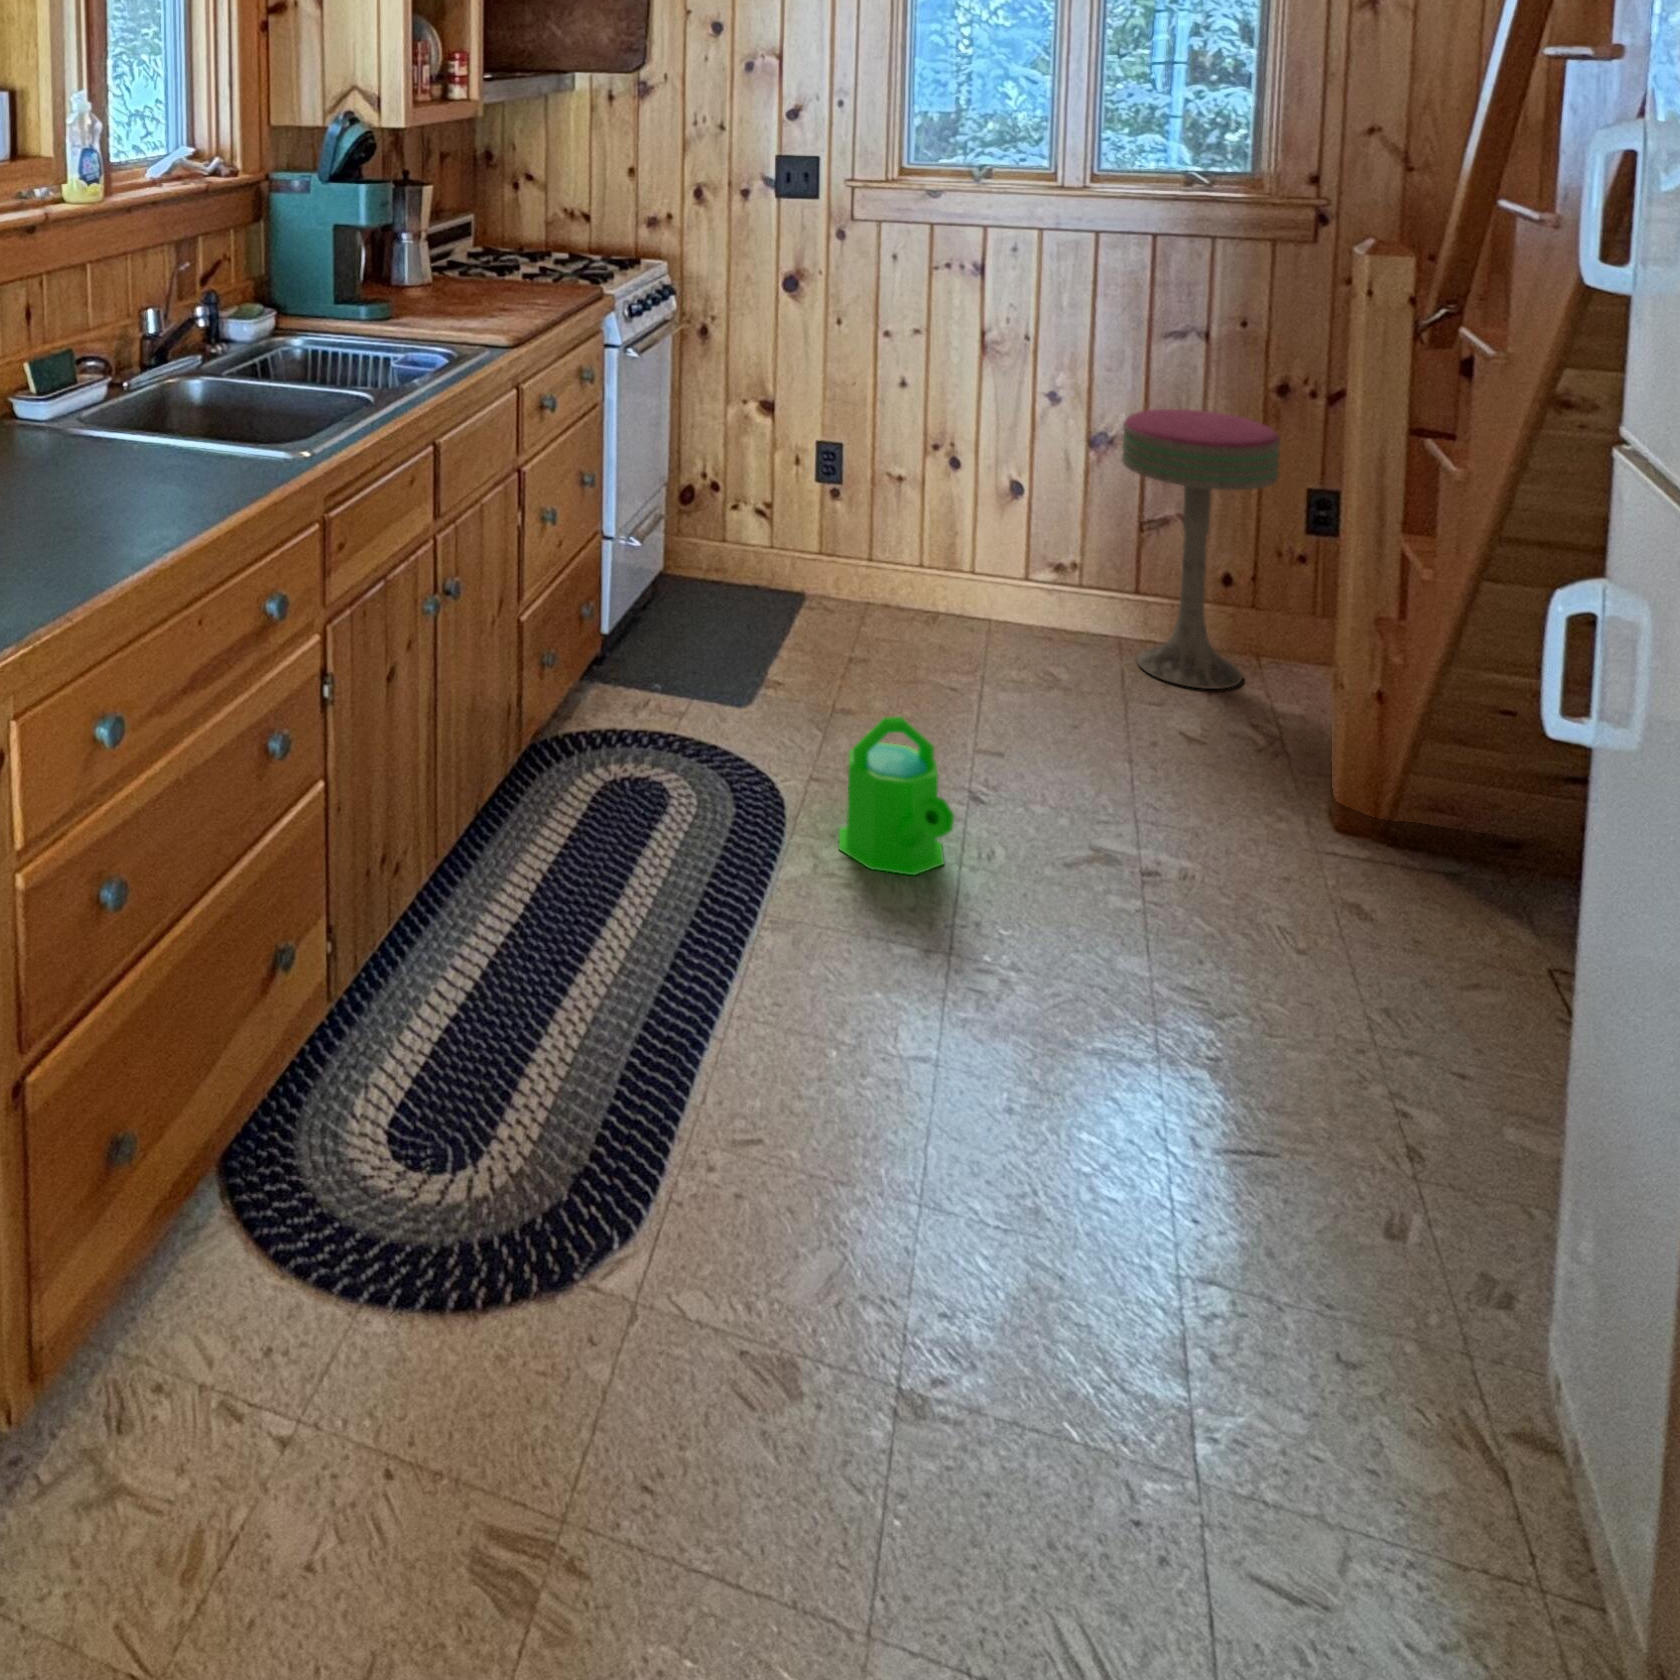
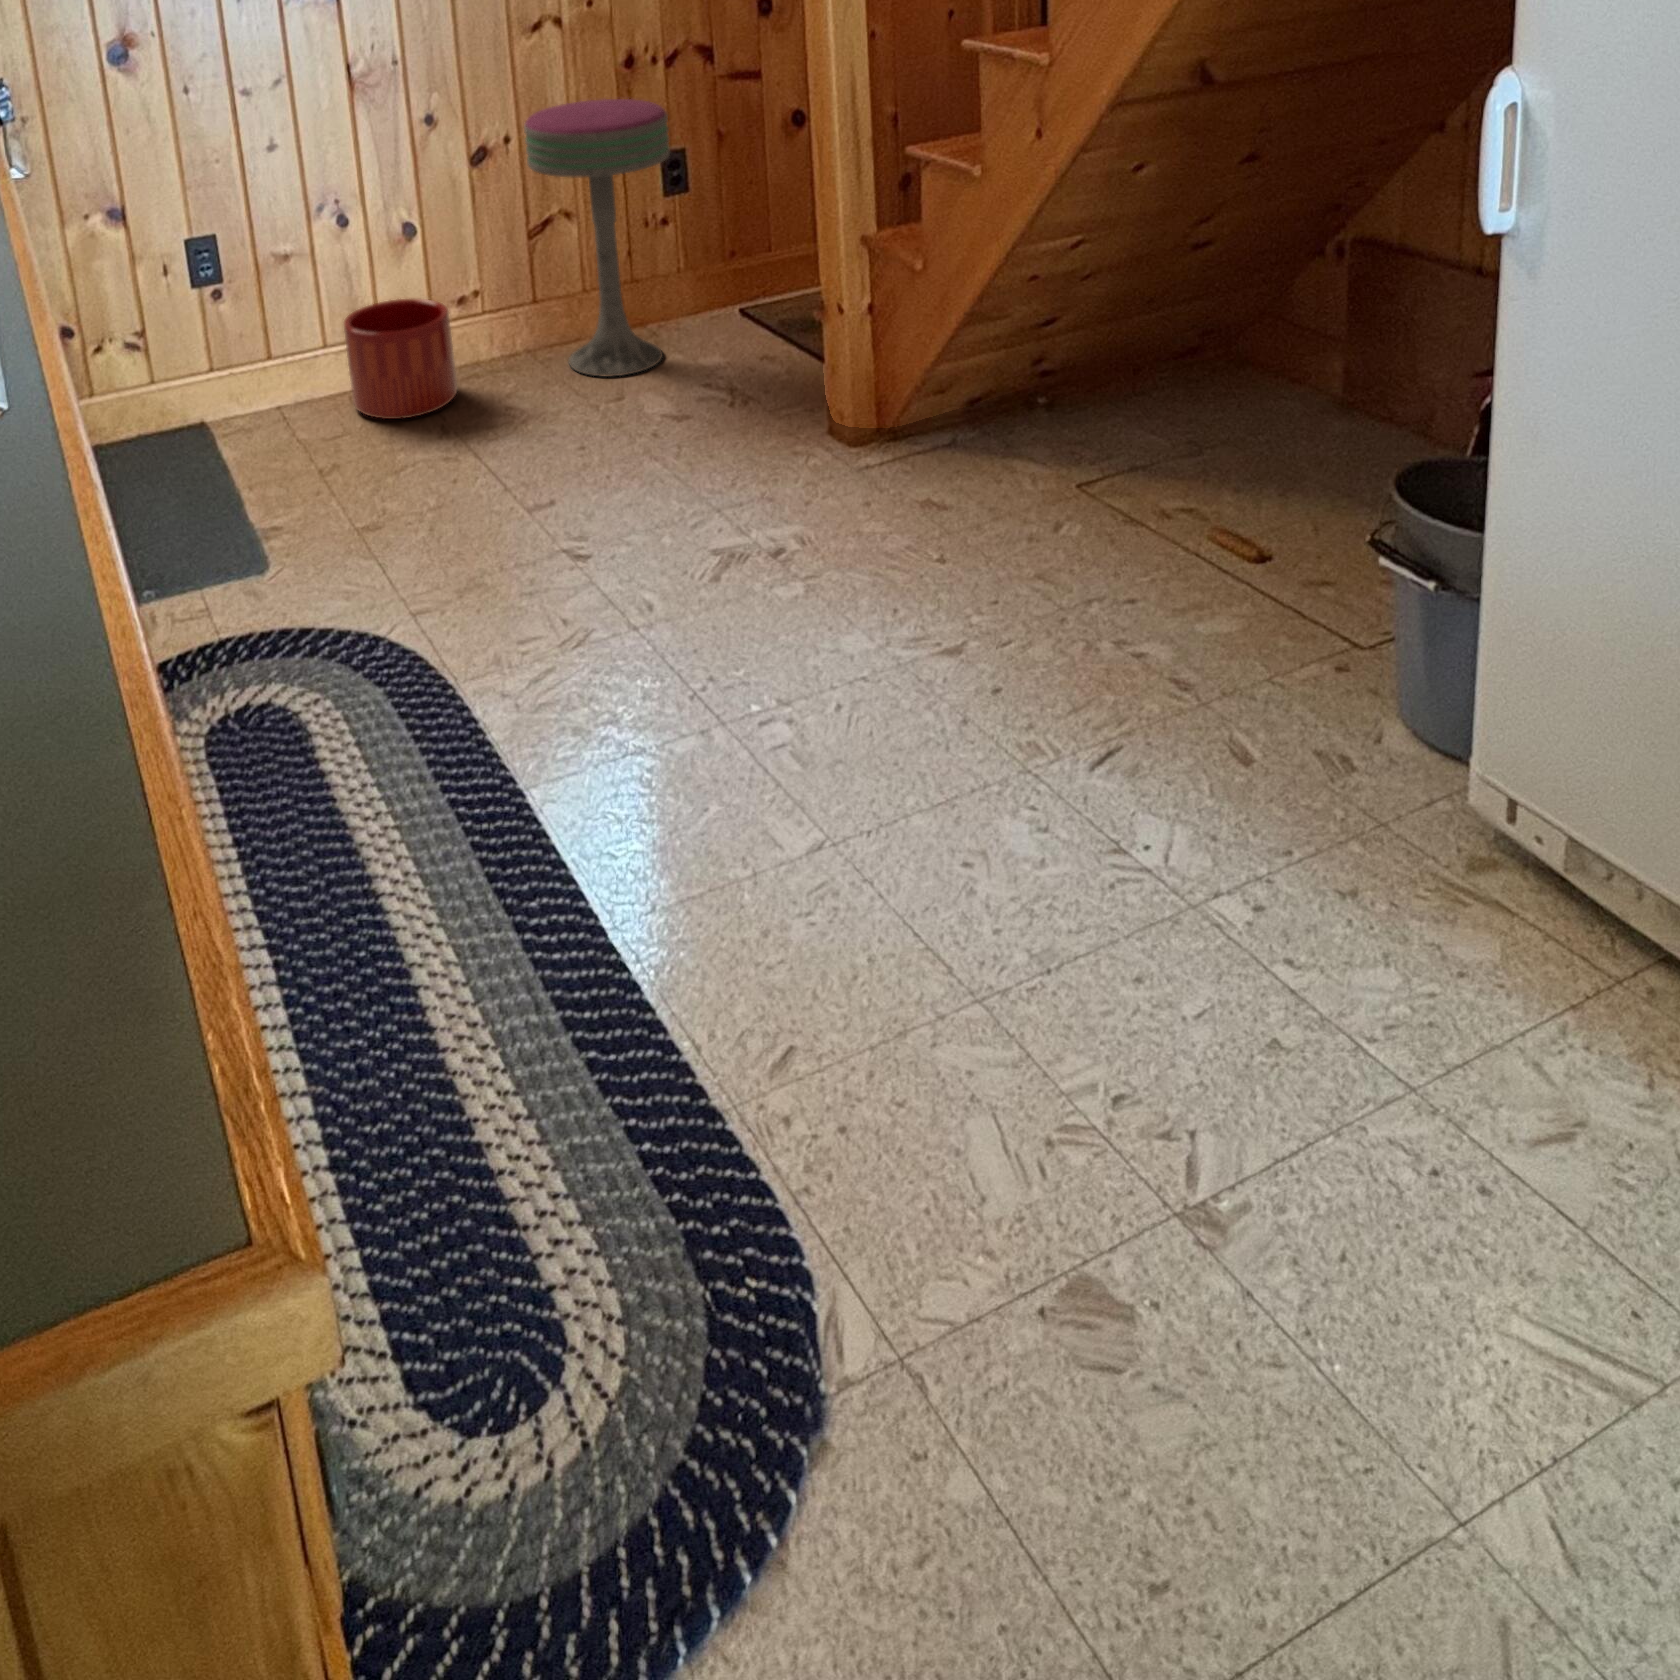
planter: none [916,538,1017,646] -> present [344,299,457,419]
watering can: present [839,717,954,875] -> none [485,496,670,679]

